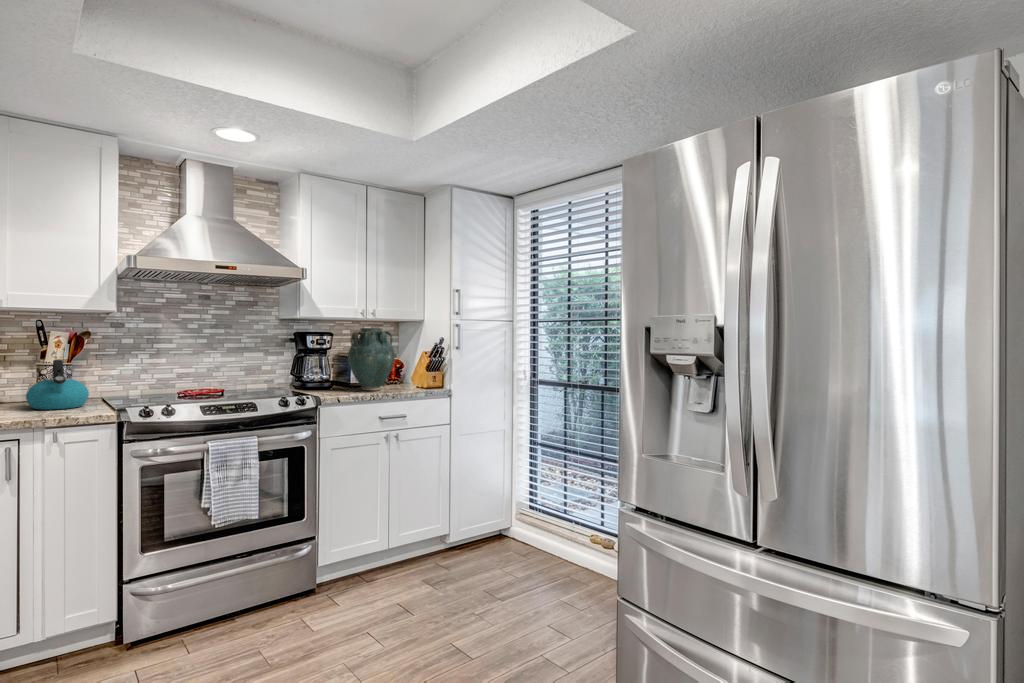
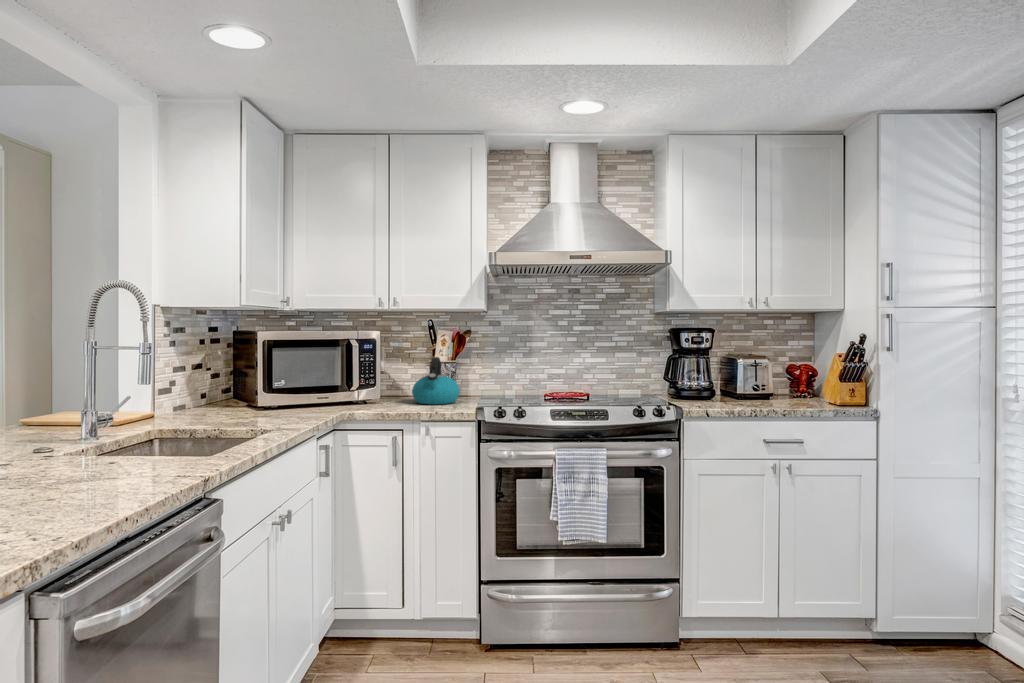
vase: present [348,328,395,390] -> none [727,322,790,404]

